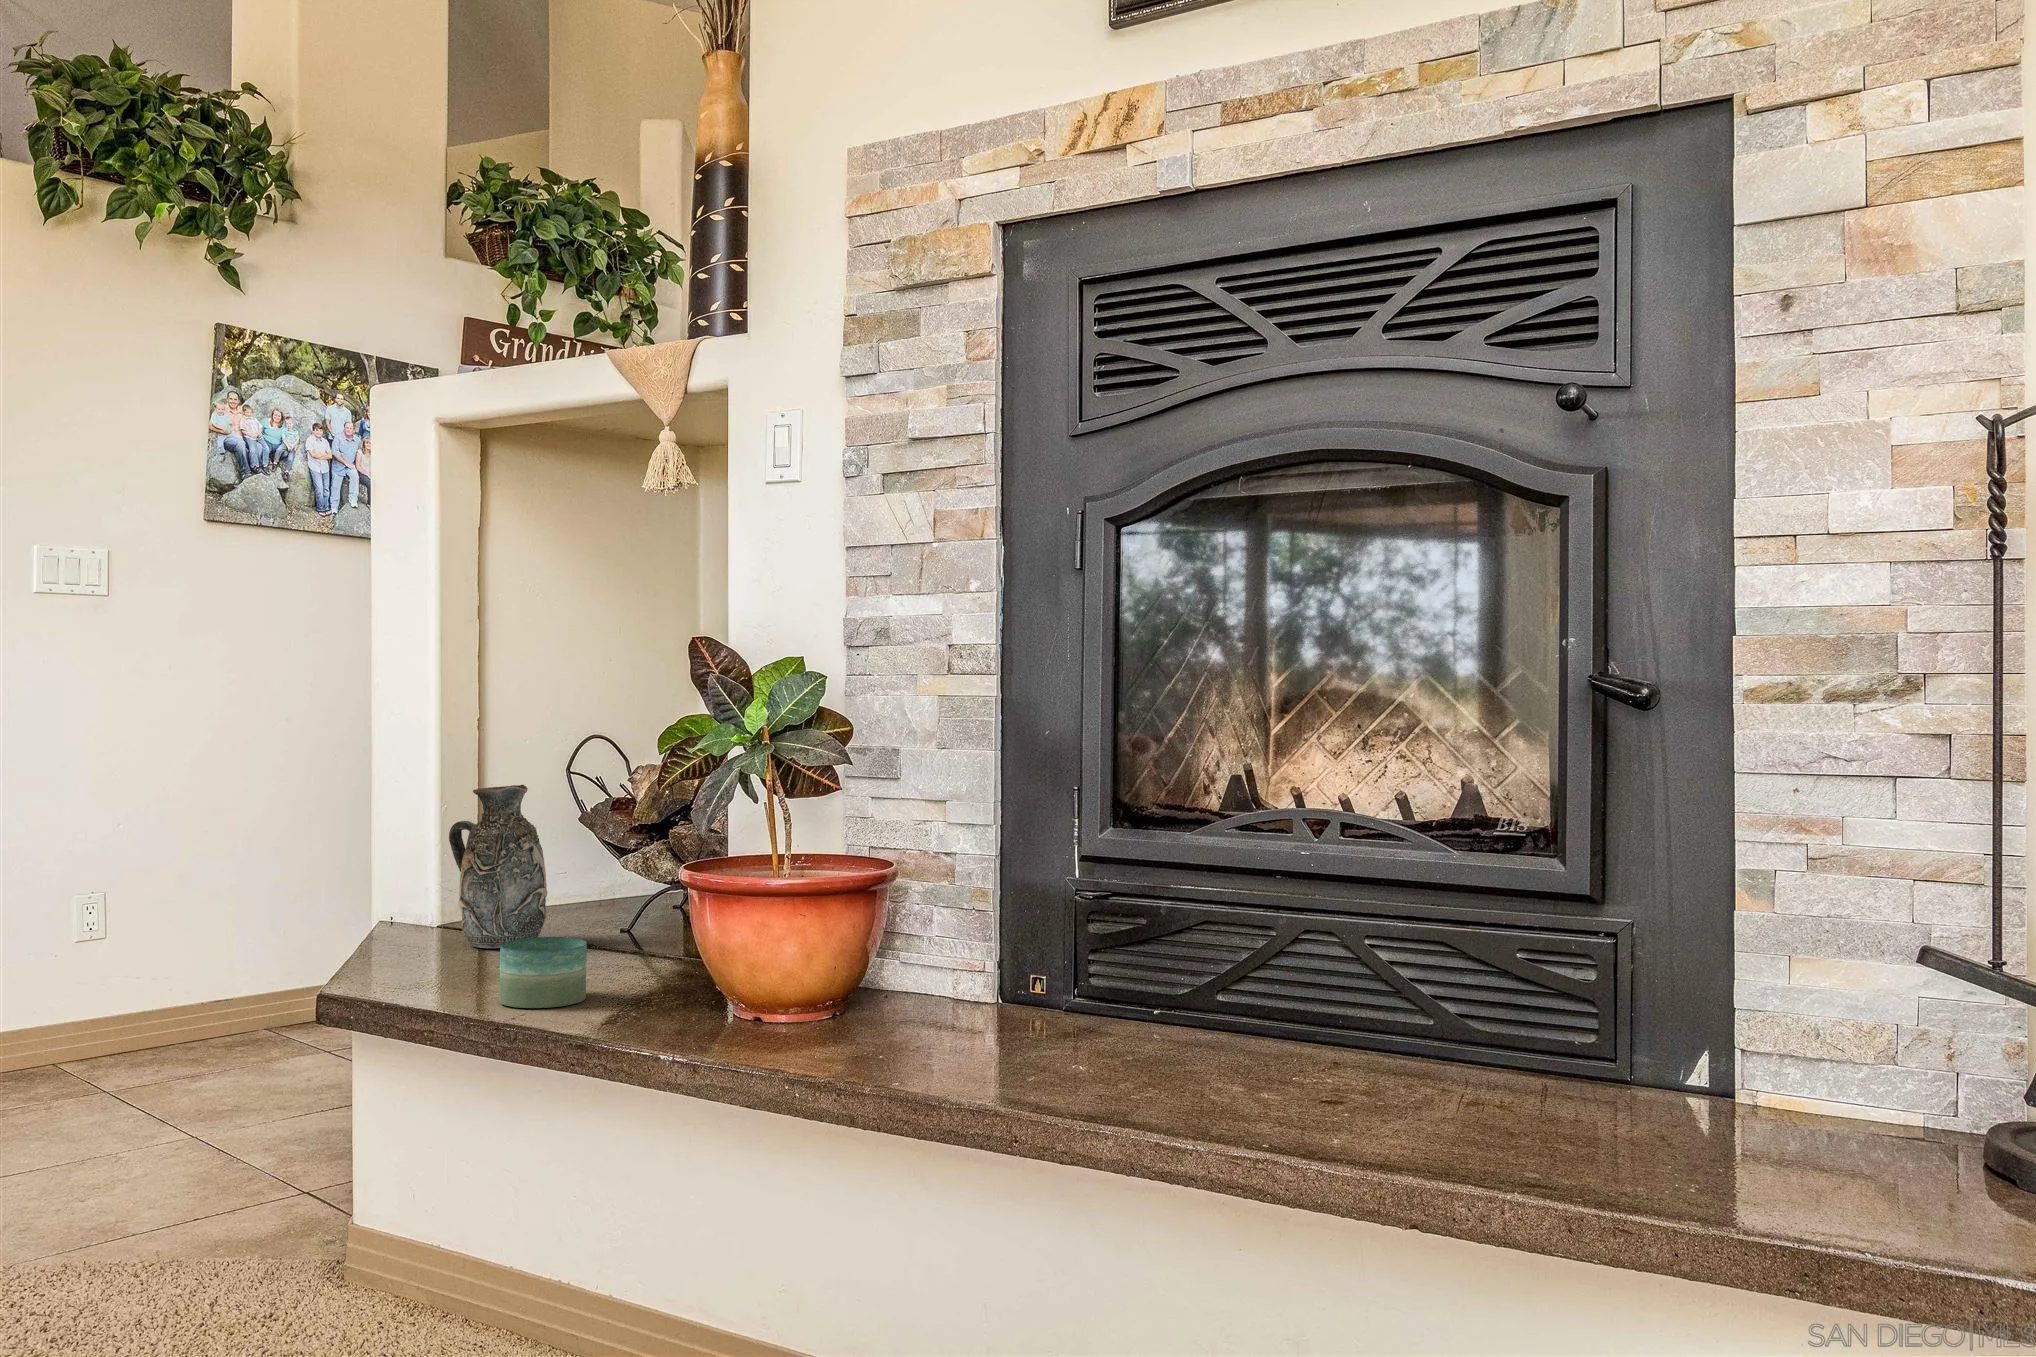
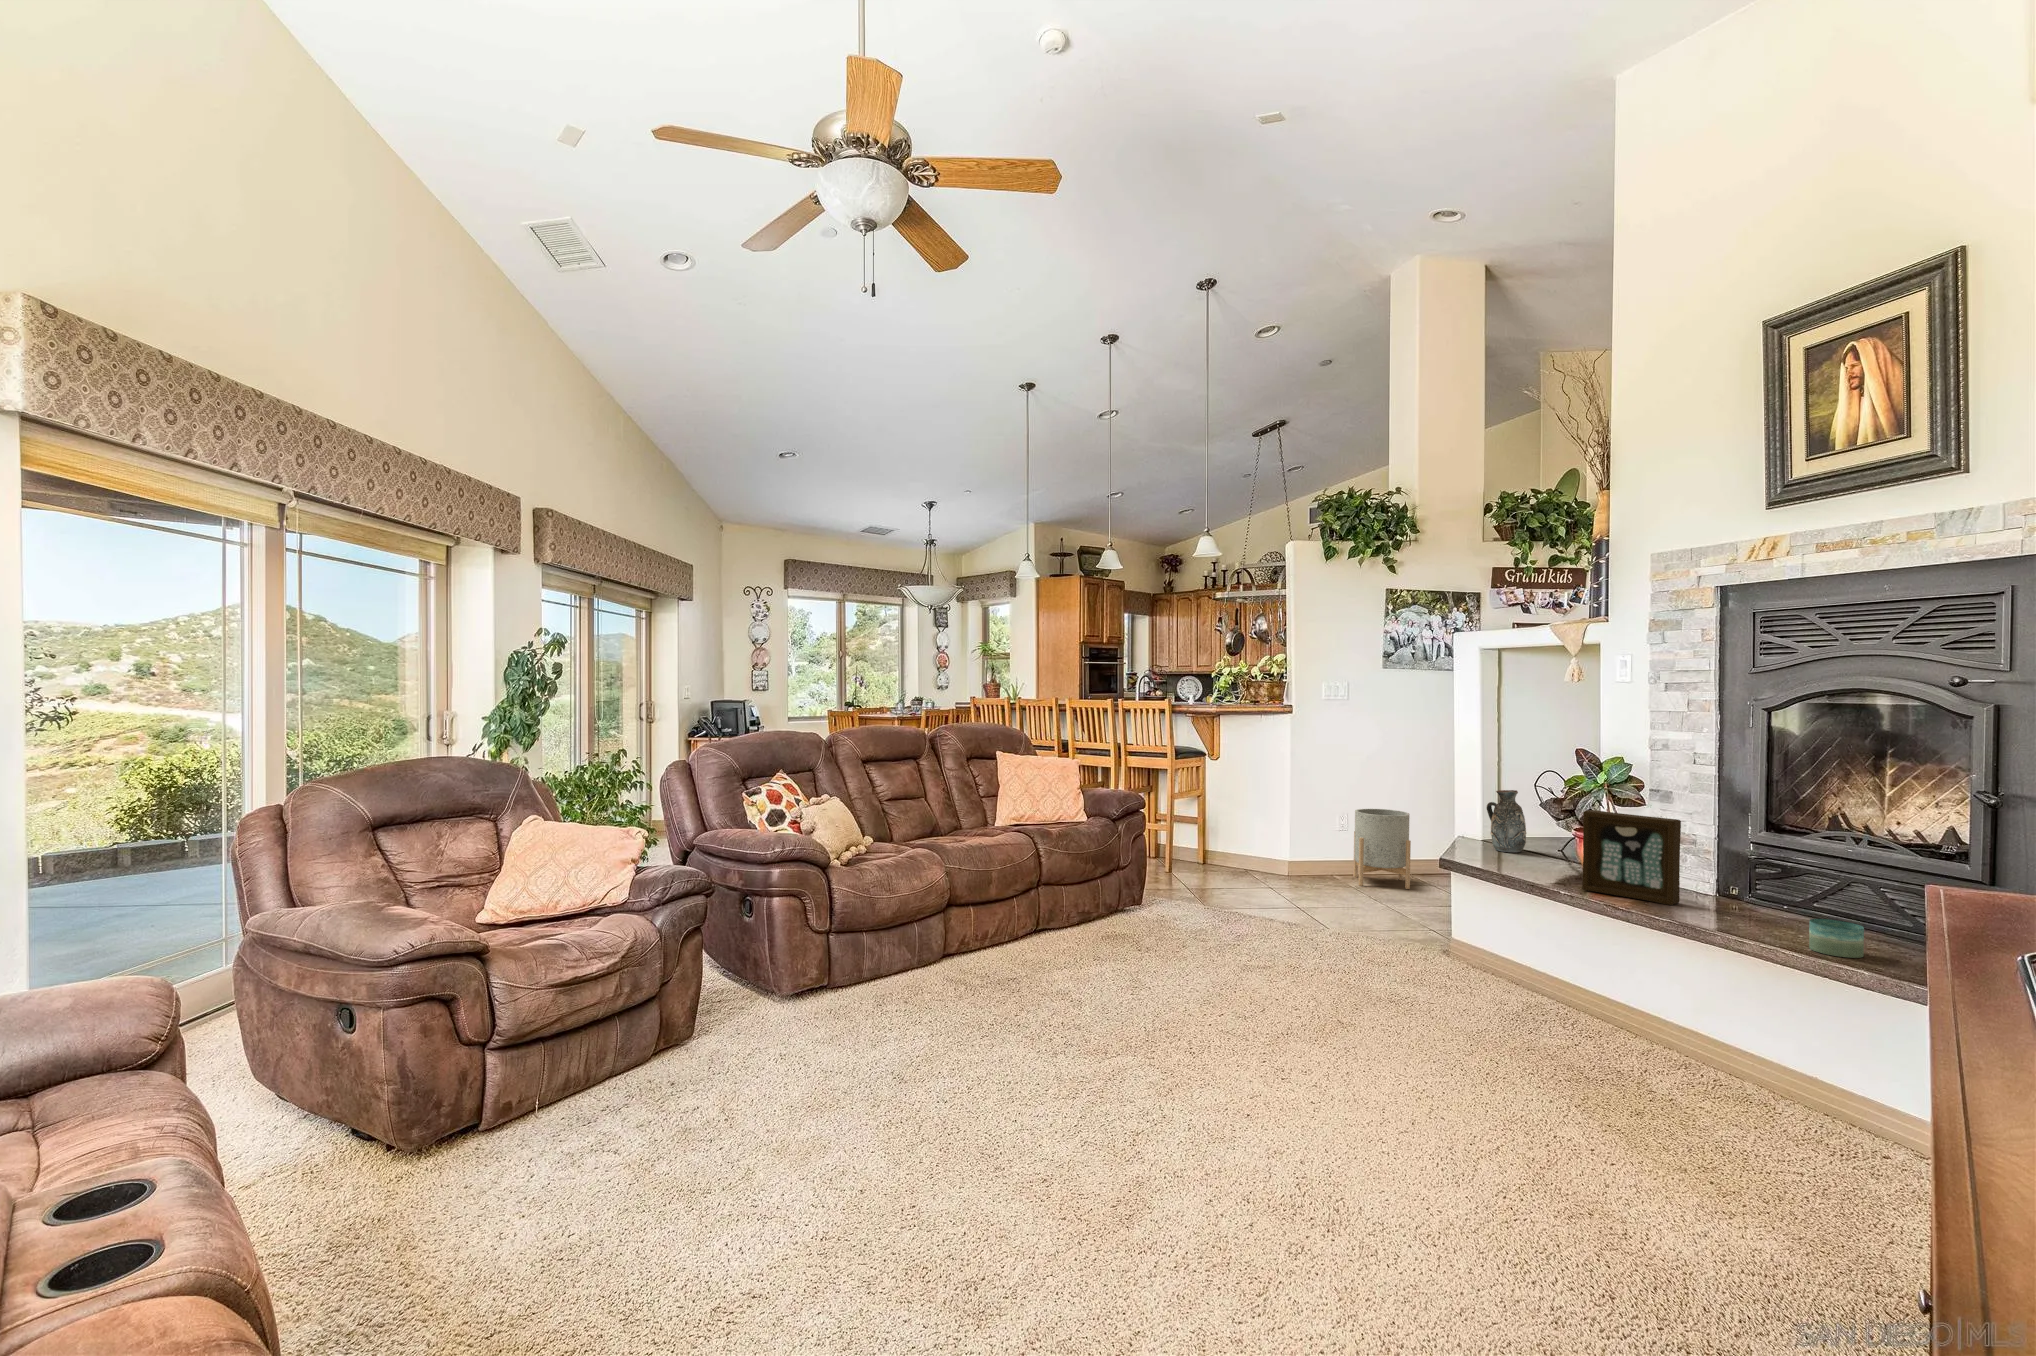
picture frame: none [710,806,946,1046] -> present [1582,810,1681,905]
planter: none [116,872,268,1083] -> present [1353,809,1411,889]
candle: present [499,937,587,1008] -> present [1809,919,1864,958]

